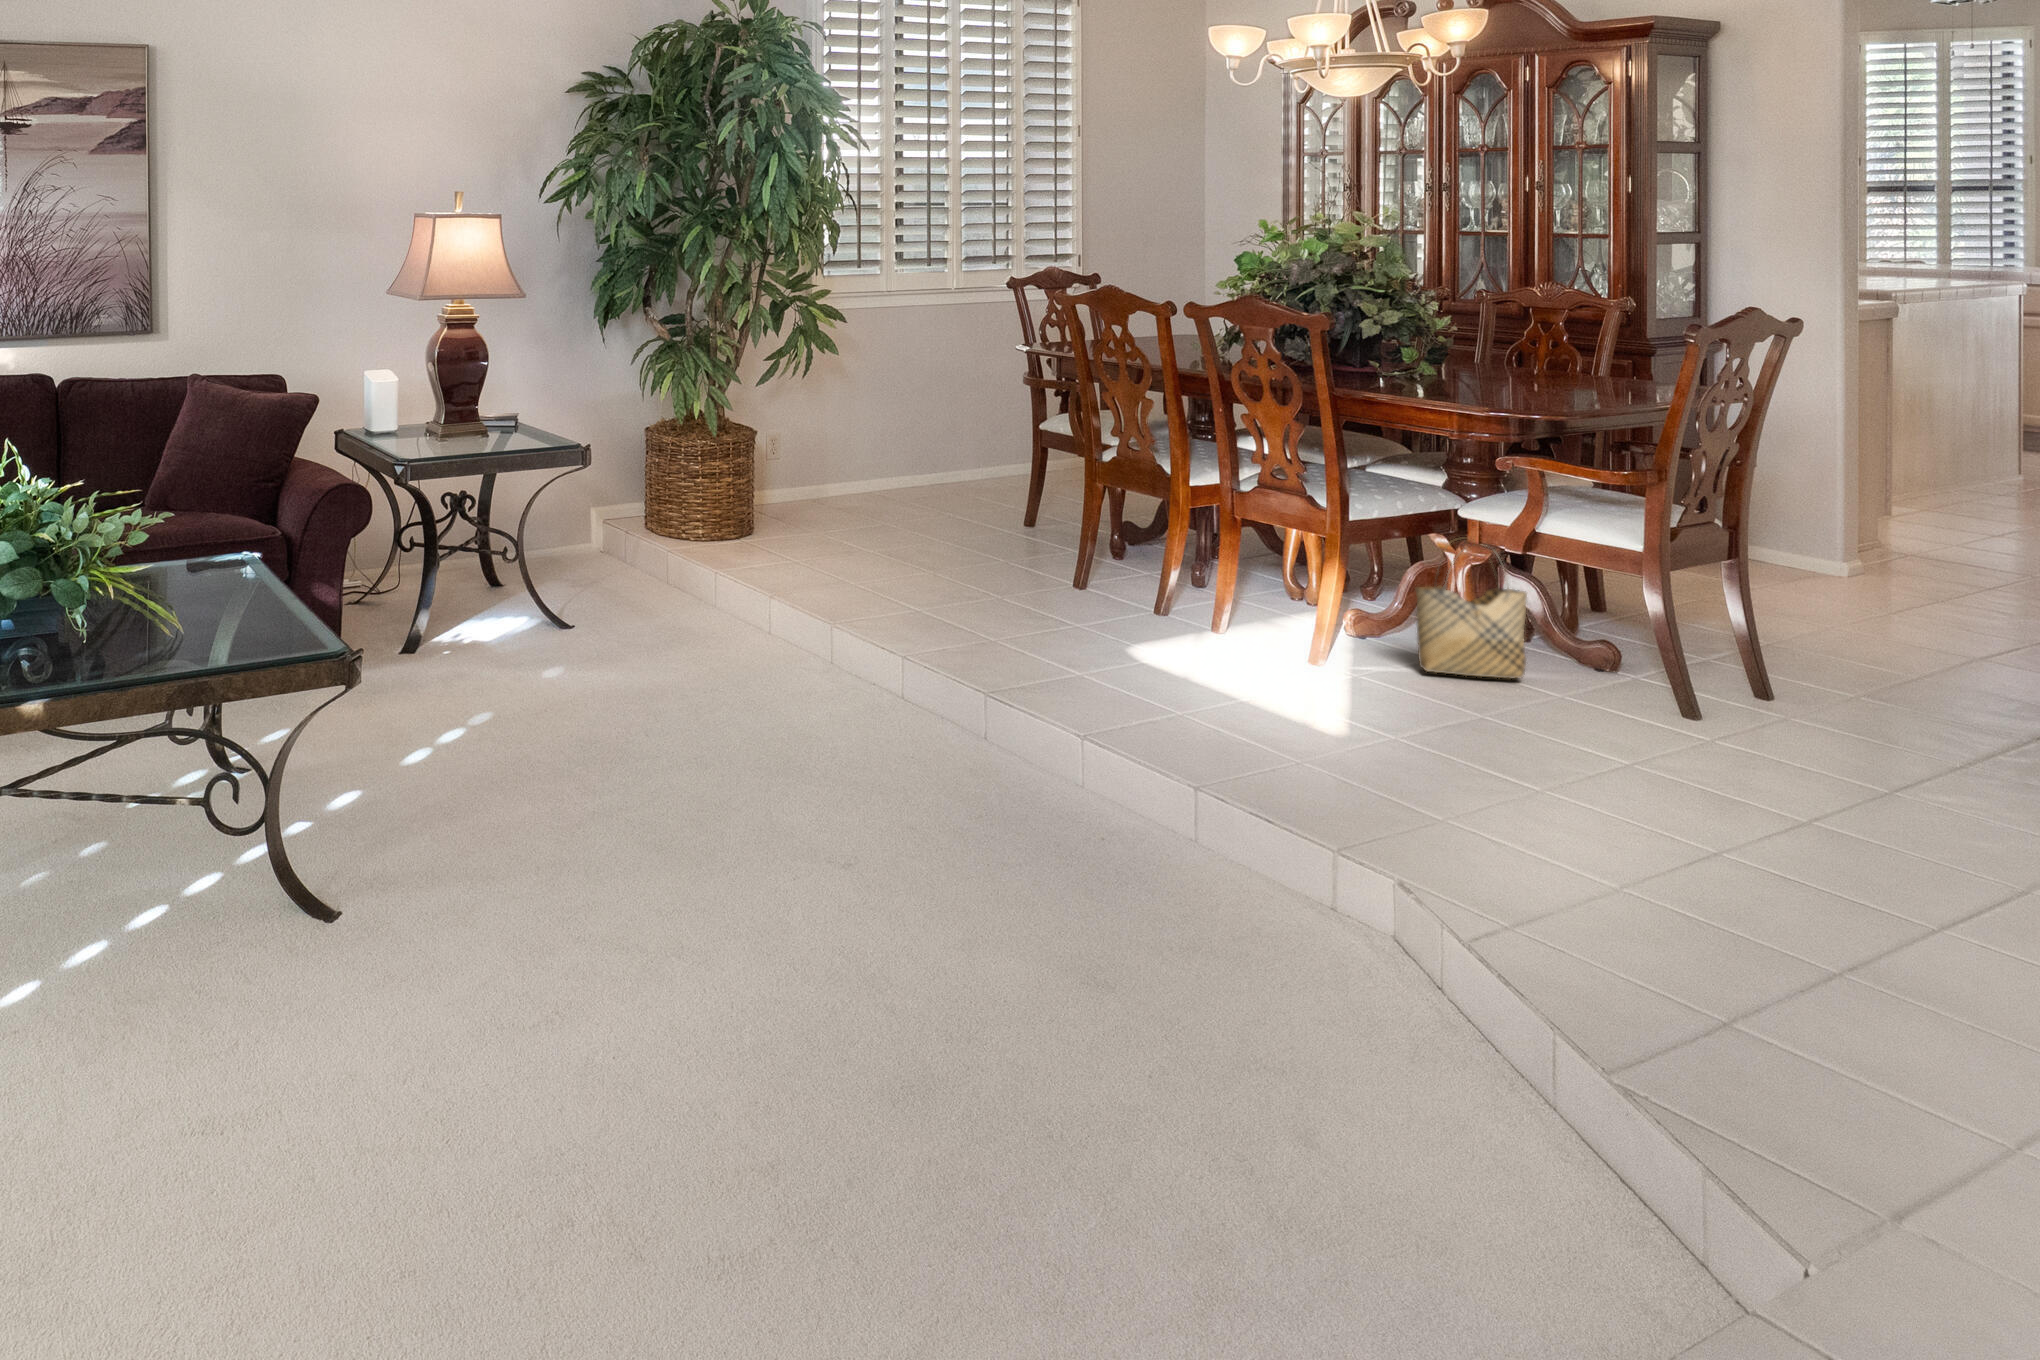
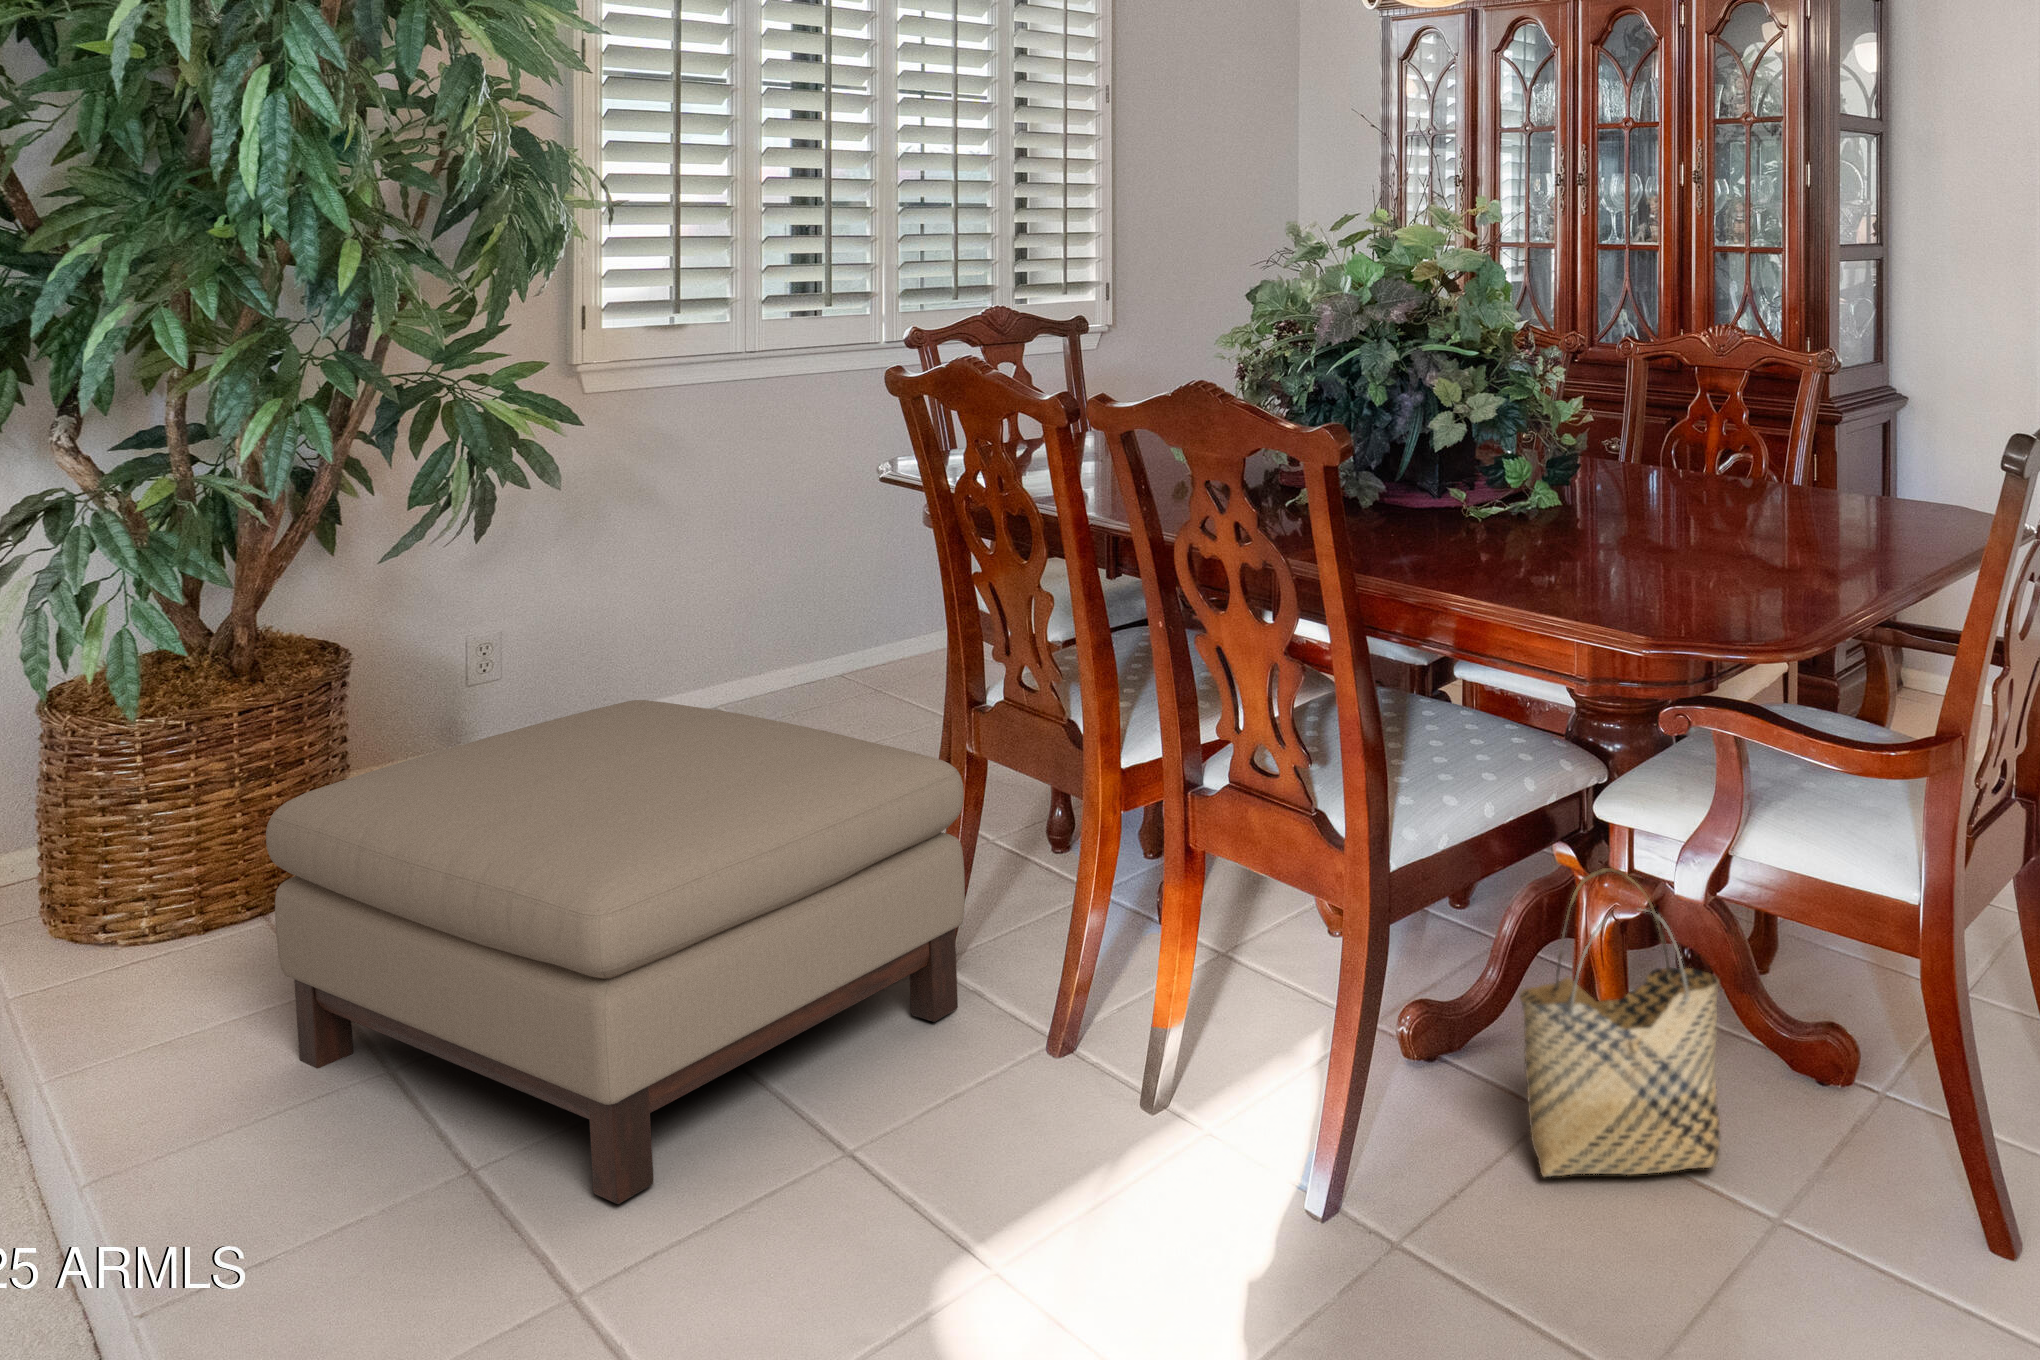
ottoman: none [788,458,1100,635] -> present [266,700,965,1204]

